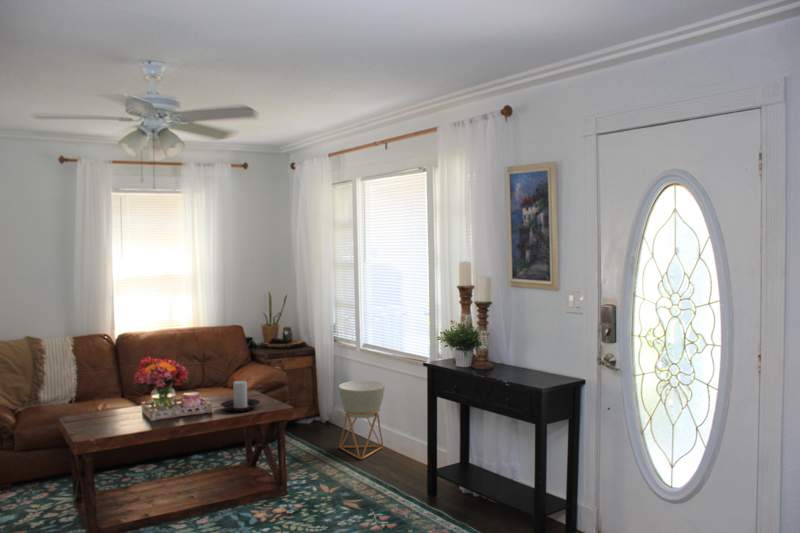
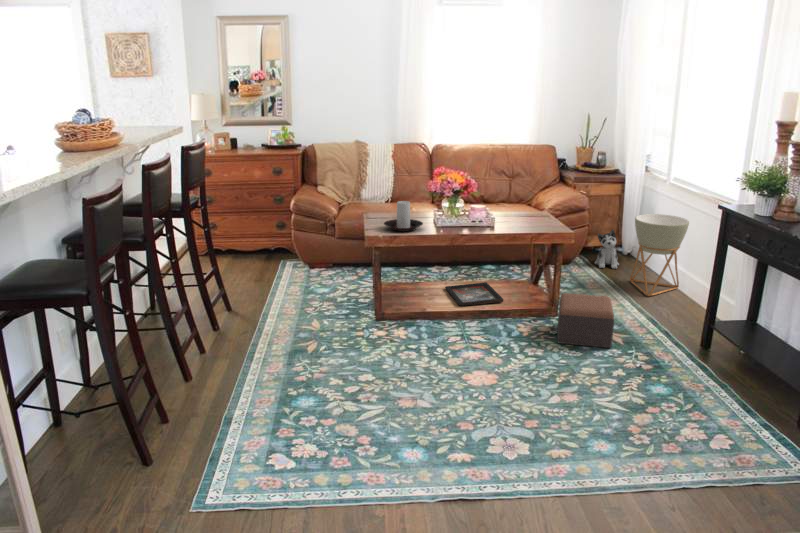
candle holder: present [221,381,260,412] -> present [384,201,423,232]
plush toy: none [301,400,324,440] -> present [595,229,619,269]
footstool: none [291,465,349,521] -> present [557,293,614,348]
decorative tray: none [163,473,232,503] -> present [445,282,503,306]

